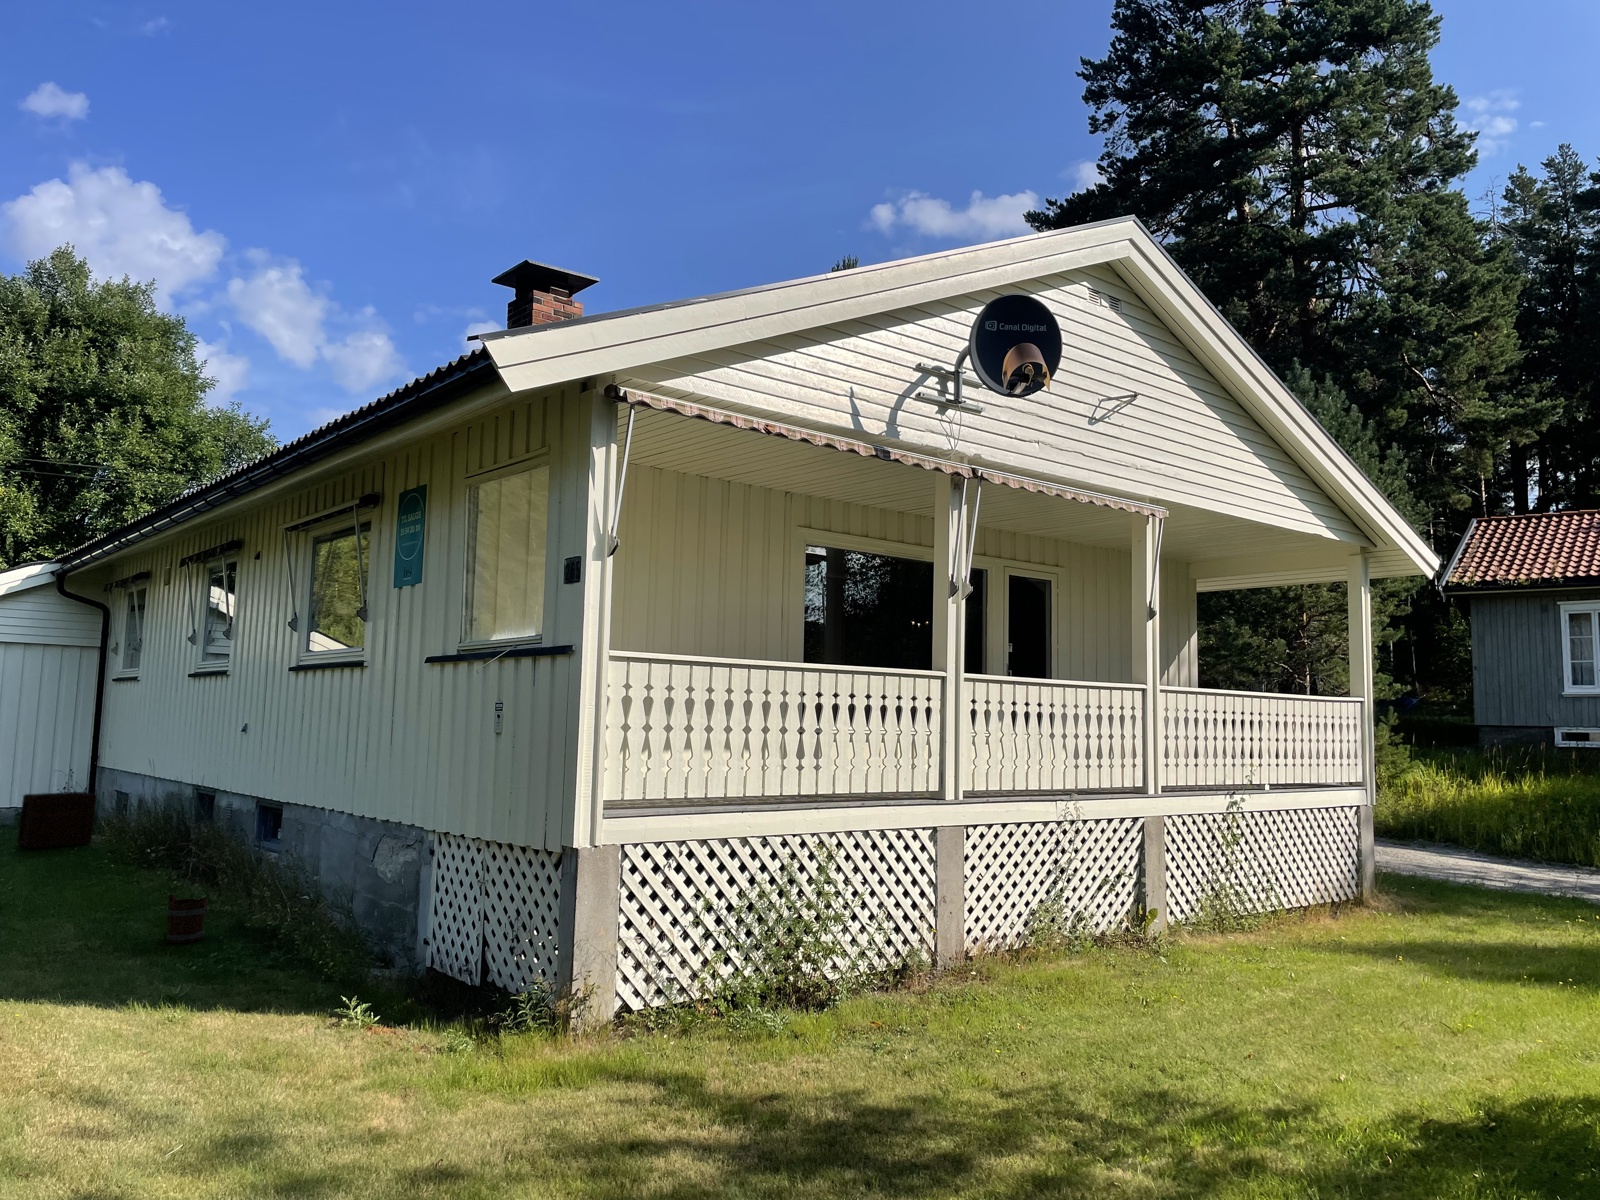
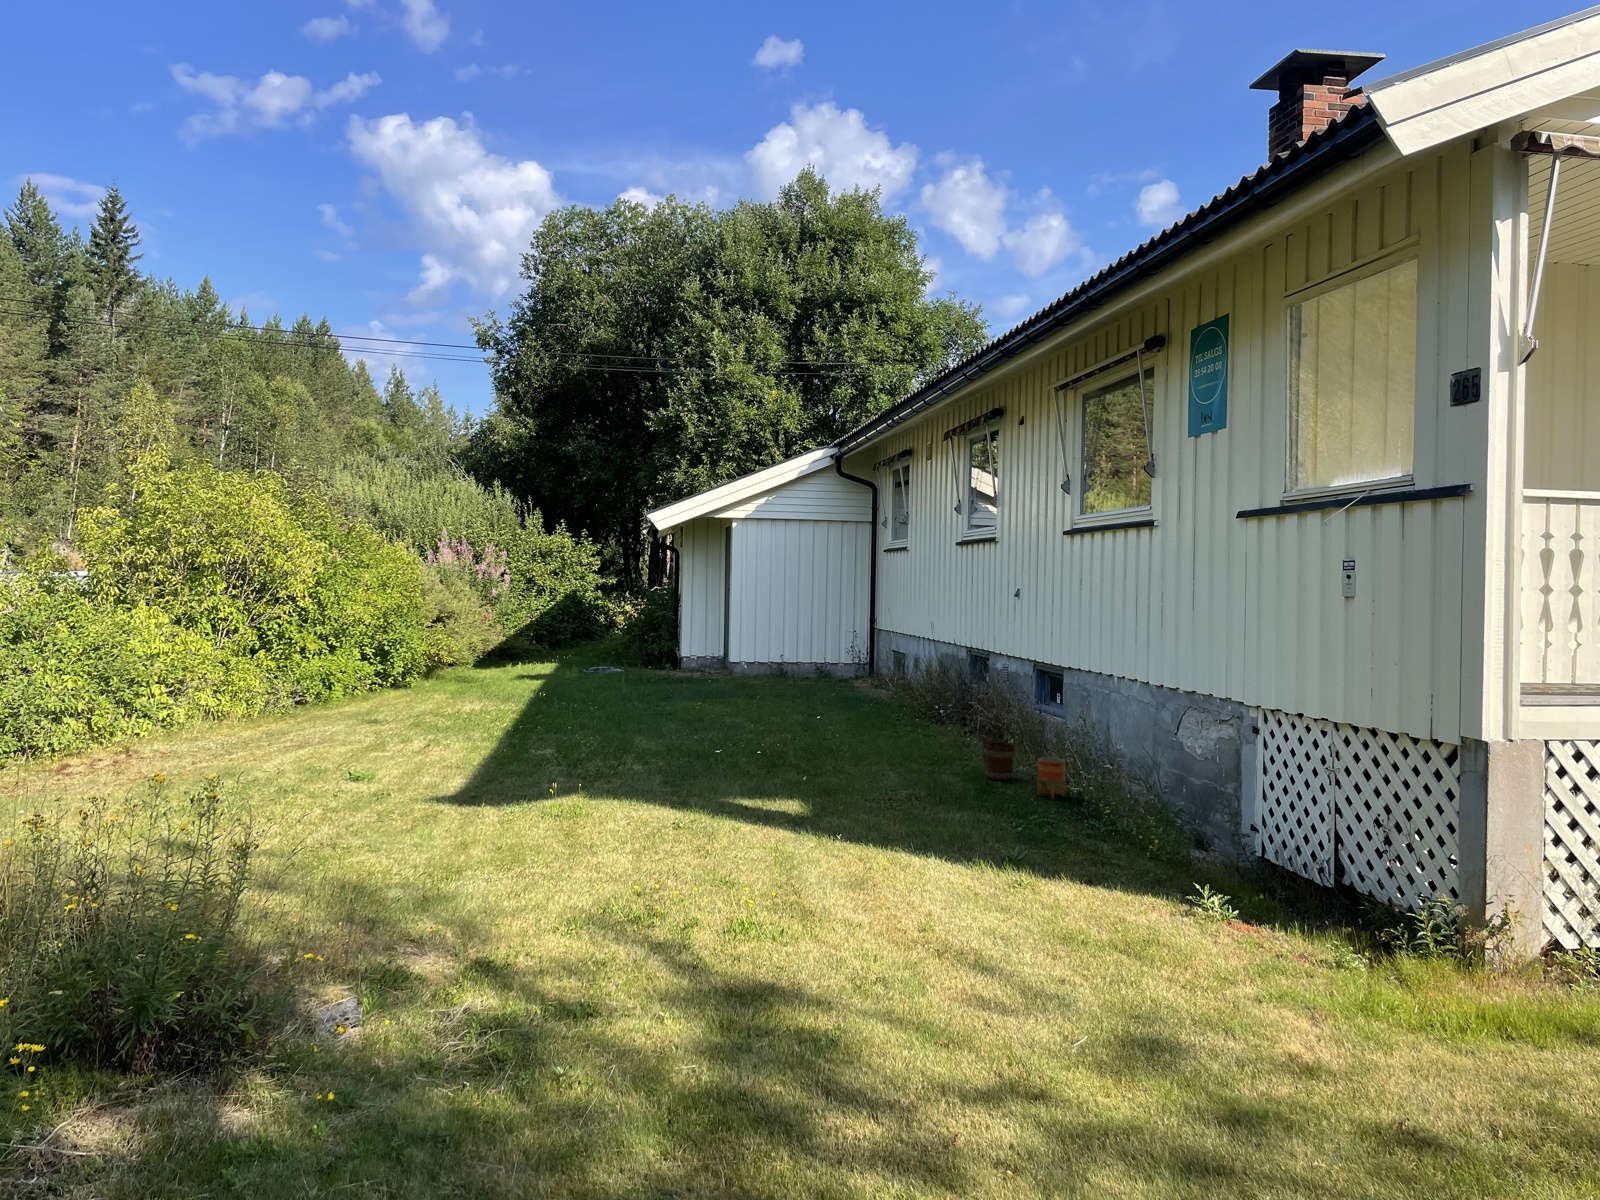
wooden crate: present [17,792,97,849] -> none [840,641,889,685]
planter: none [224,908,260,954] -> present [1037,757,1065,798]

